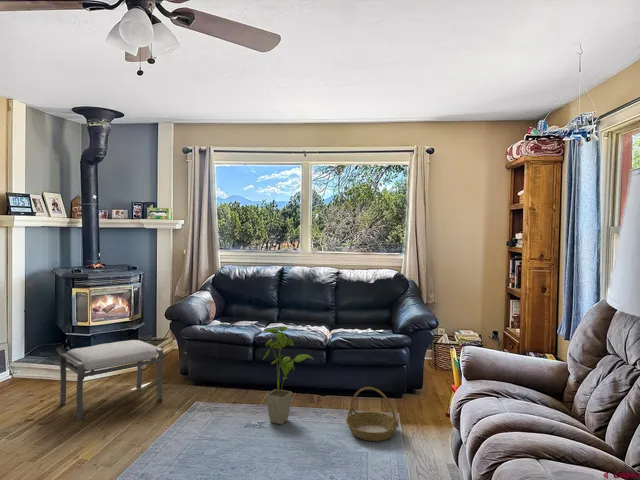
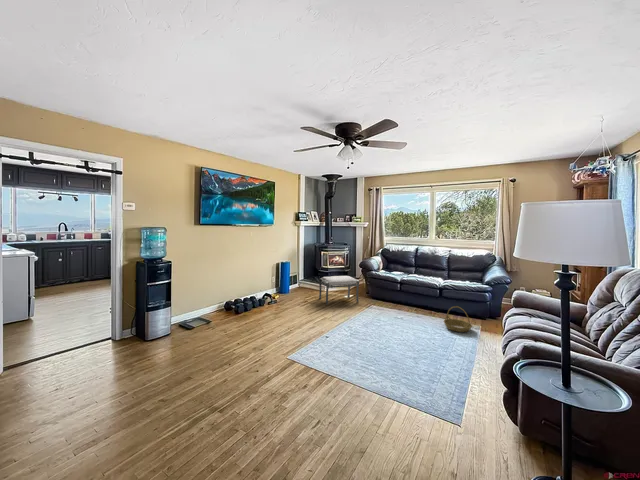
house plant: present [263,326,313,424] -> none [403,274,429,319]

